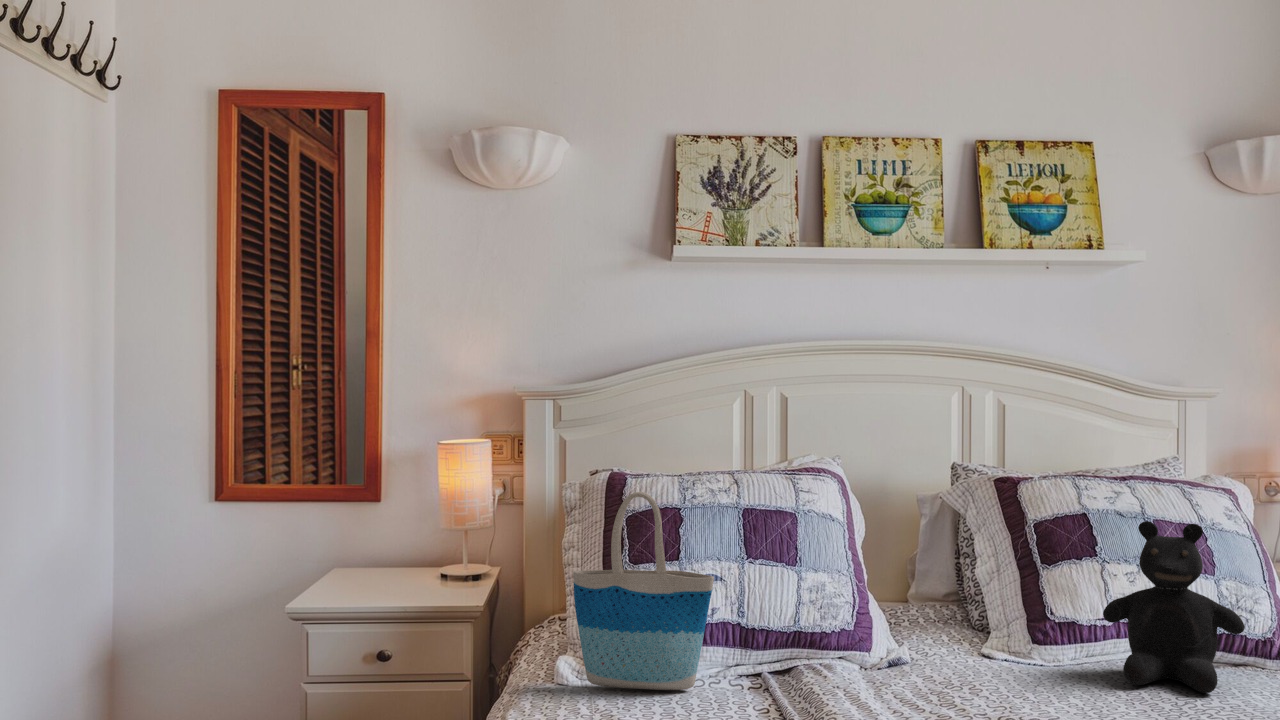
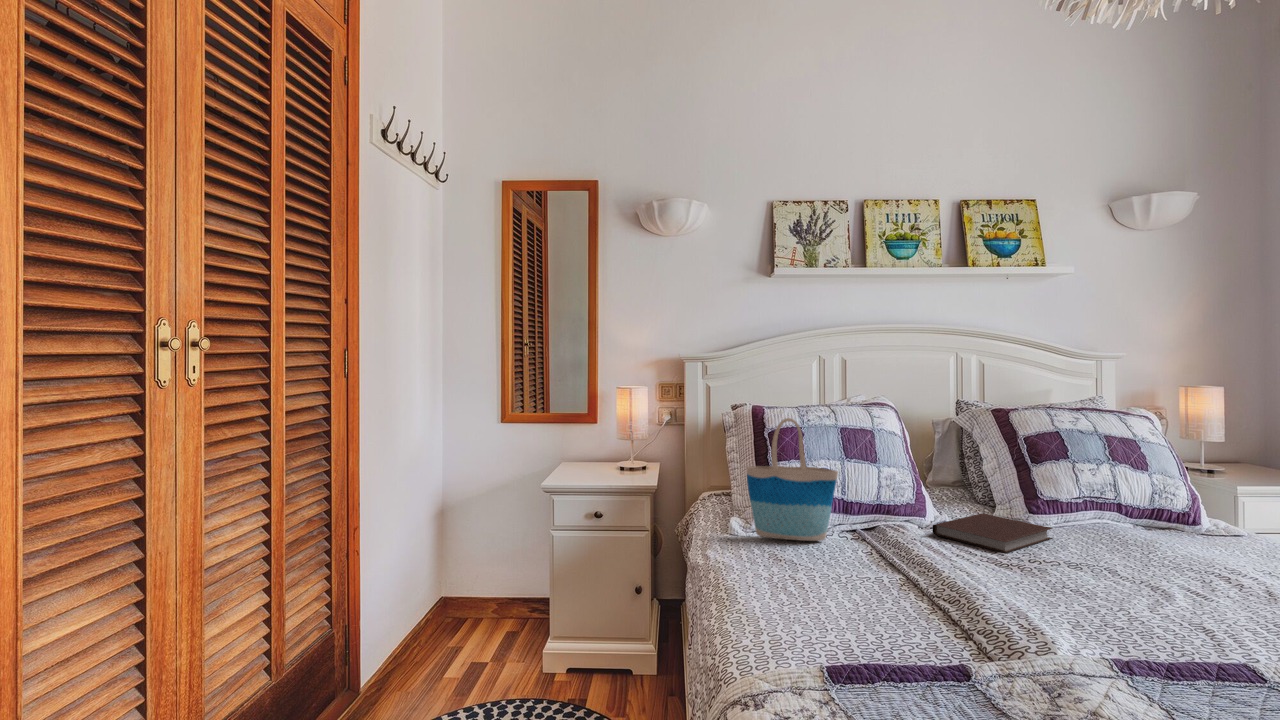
teddy bear: present [1103,521,1245,693] -> none [1082,437,1188,549]
notebook: none [869,645,1050,704] -> present [932,513,1052,553]

